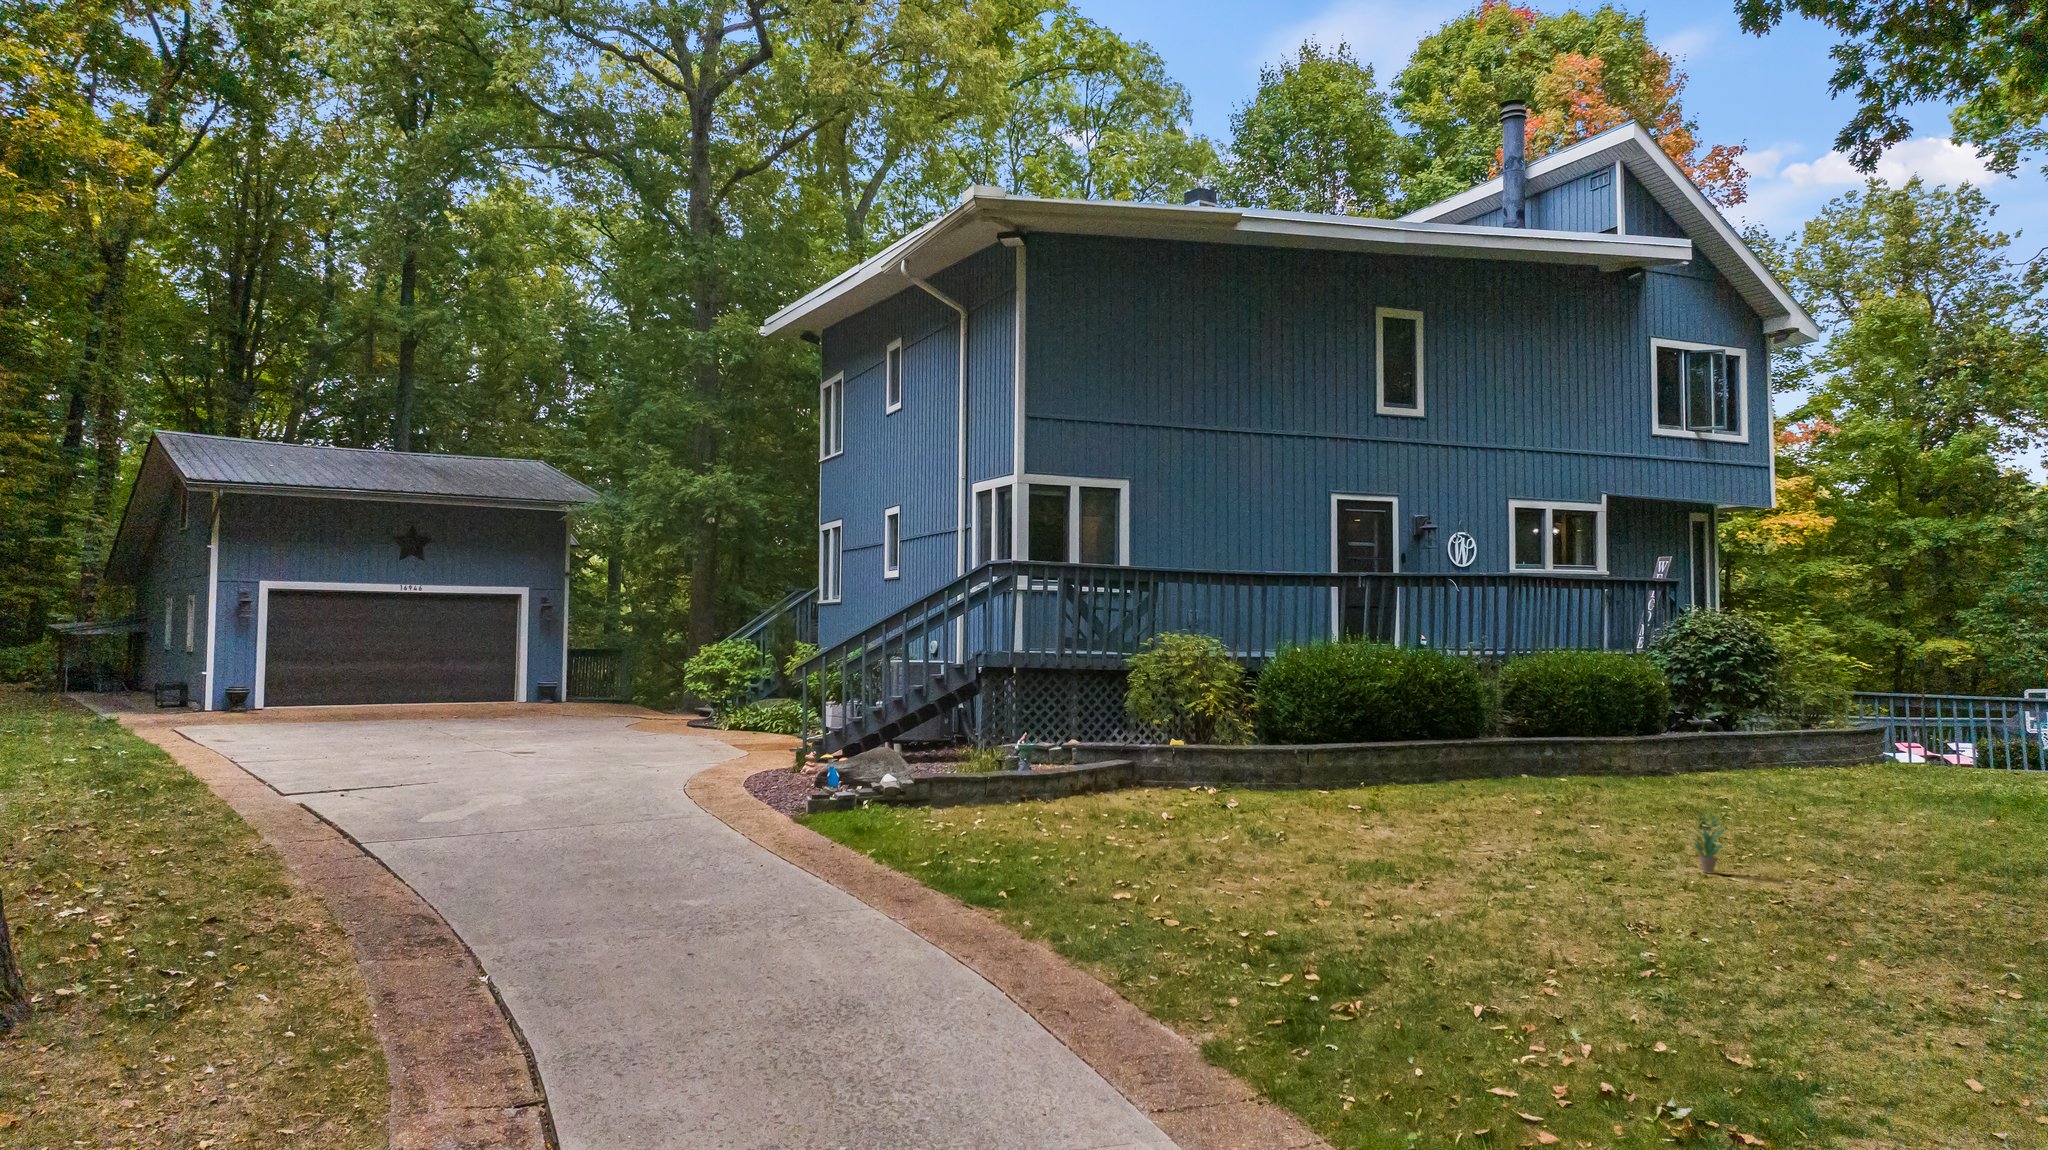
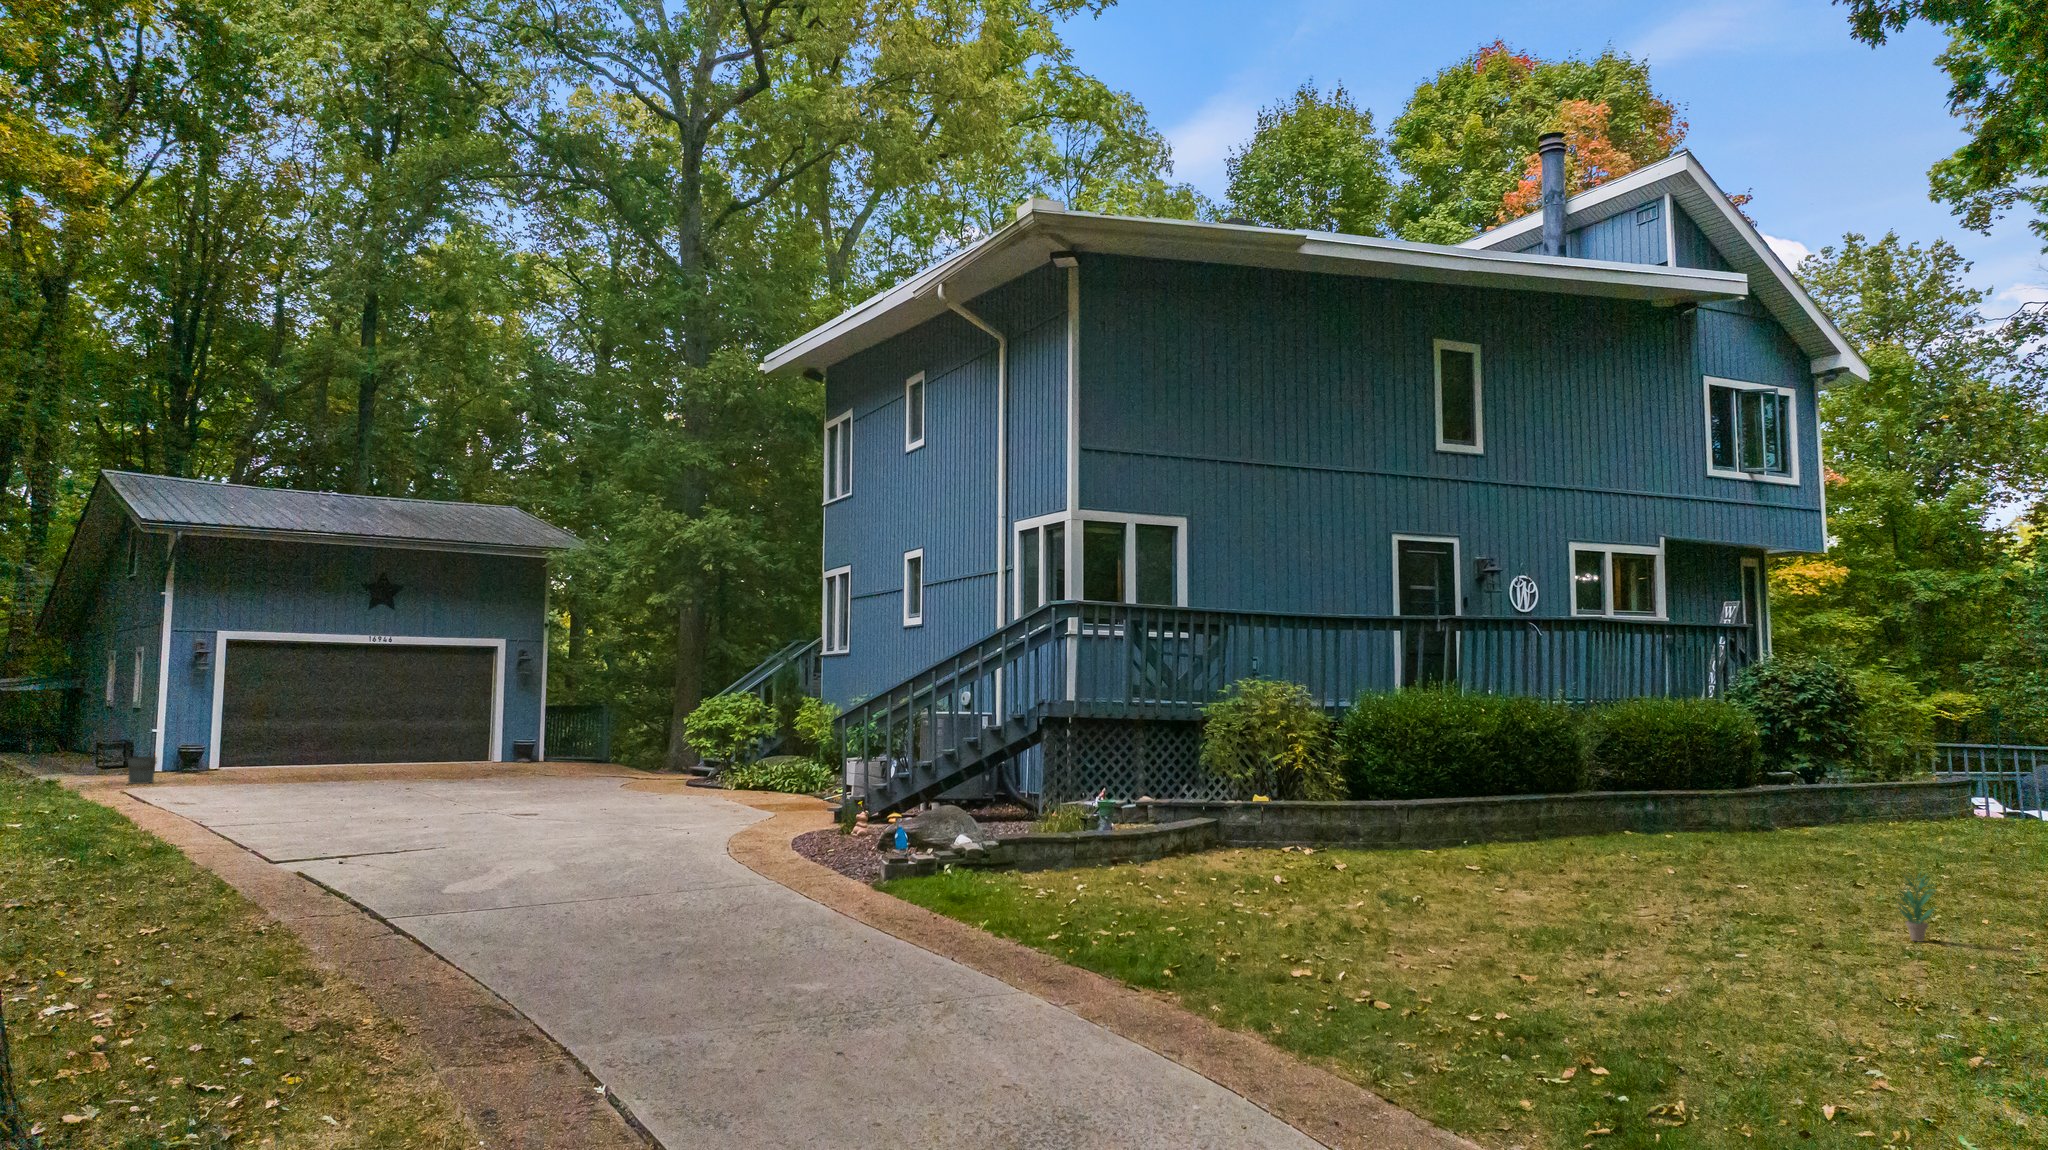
bucket: none [175,698,205,723] -> present [126,756,157,784]

